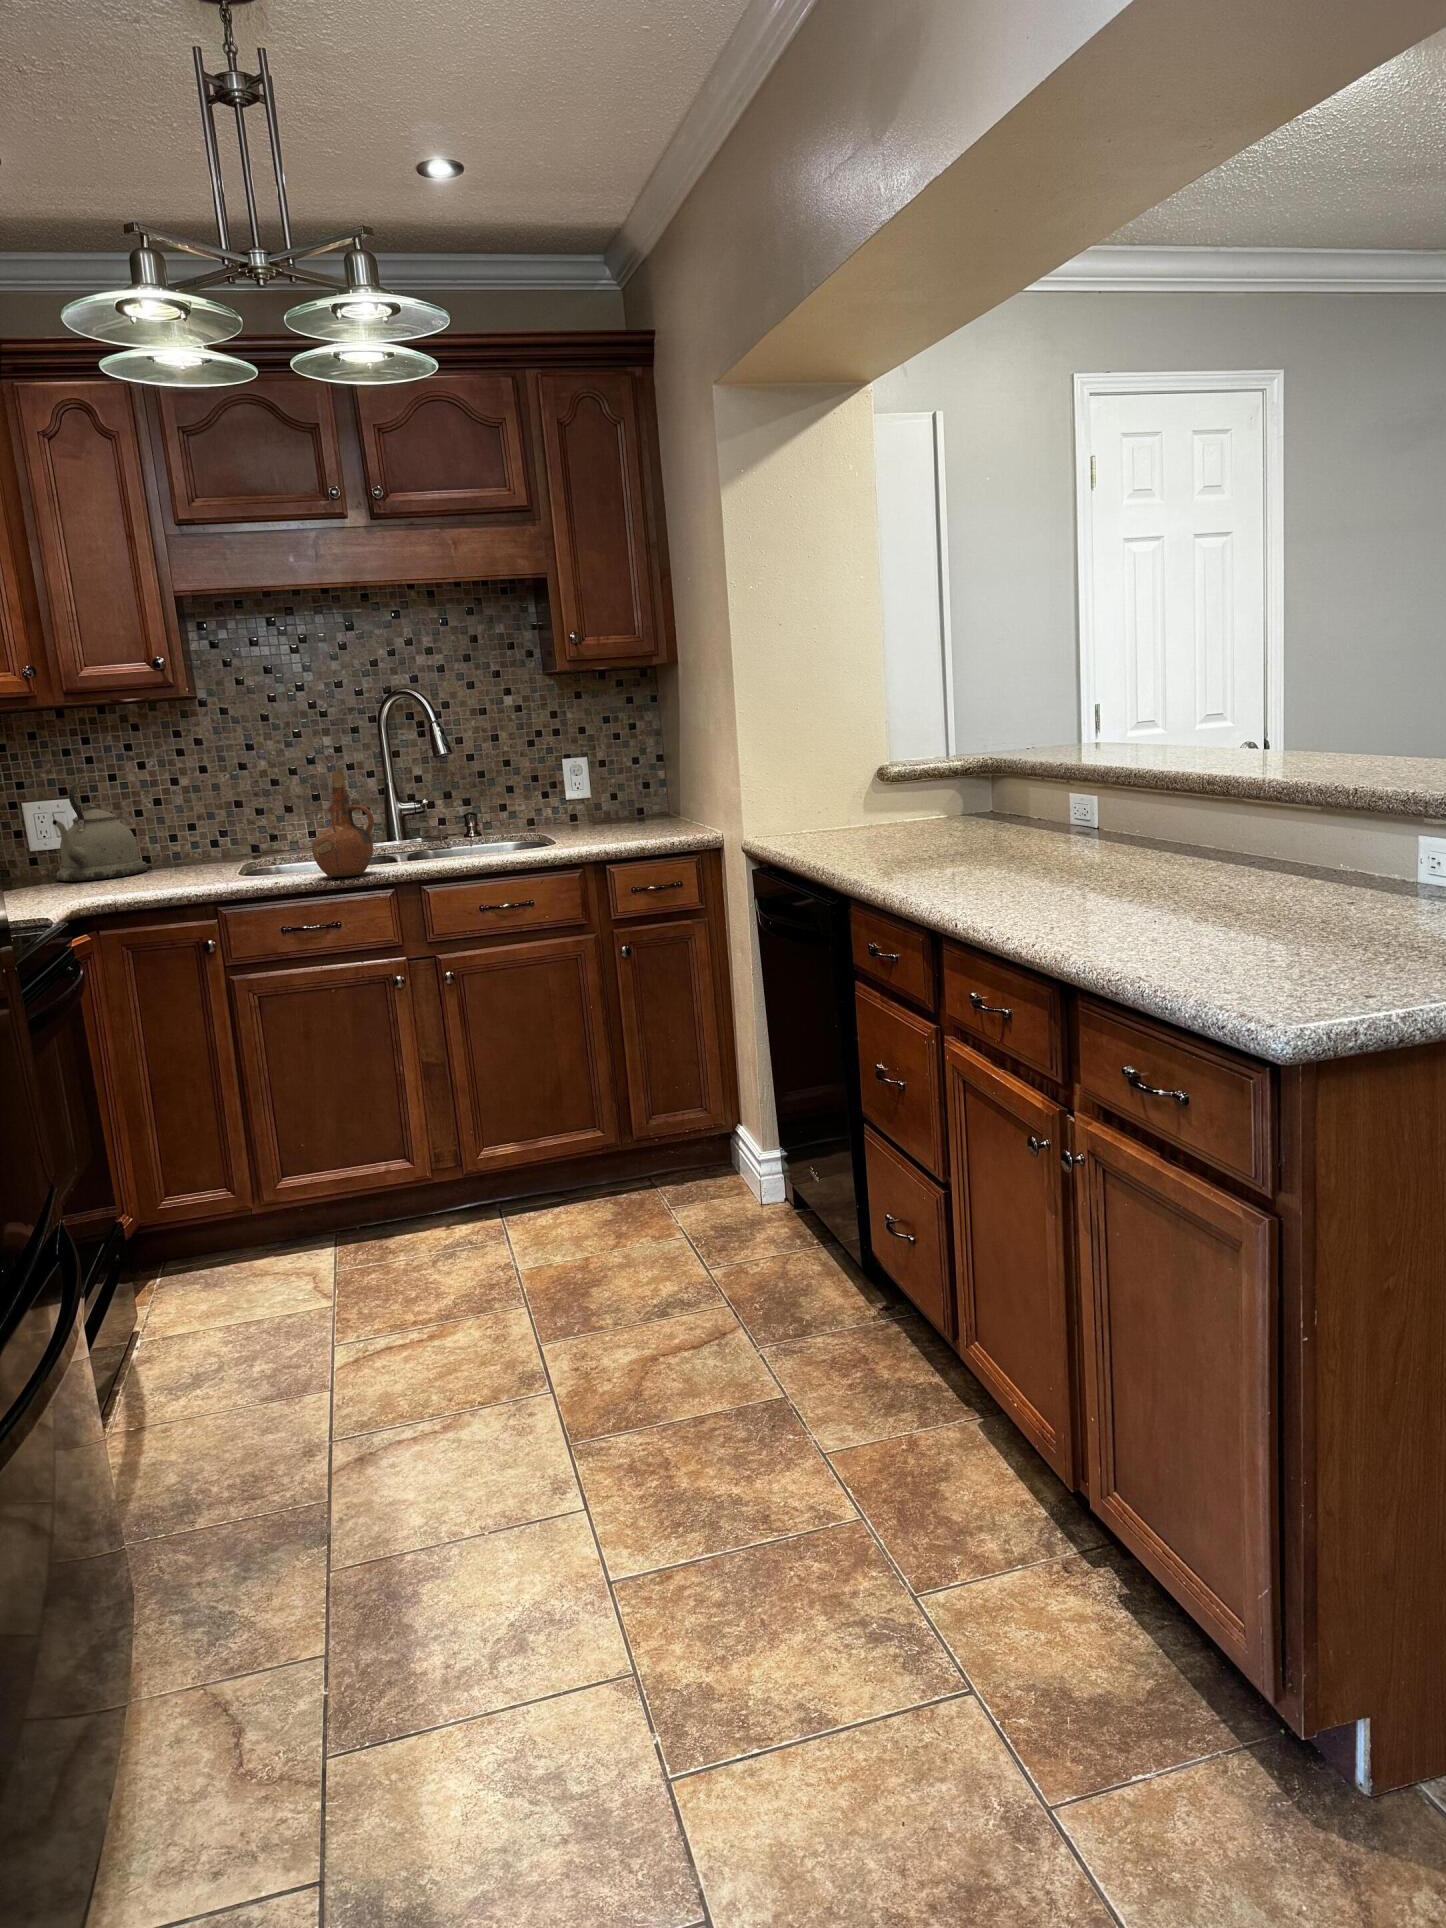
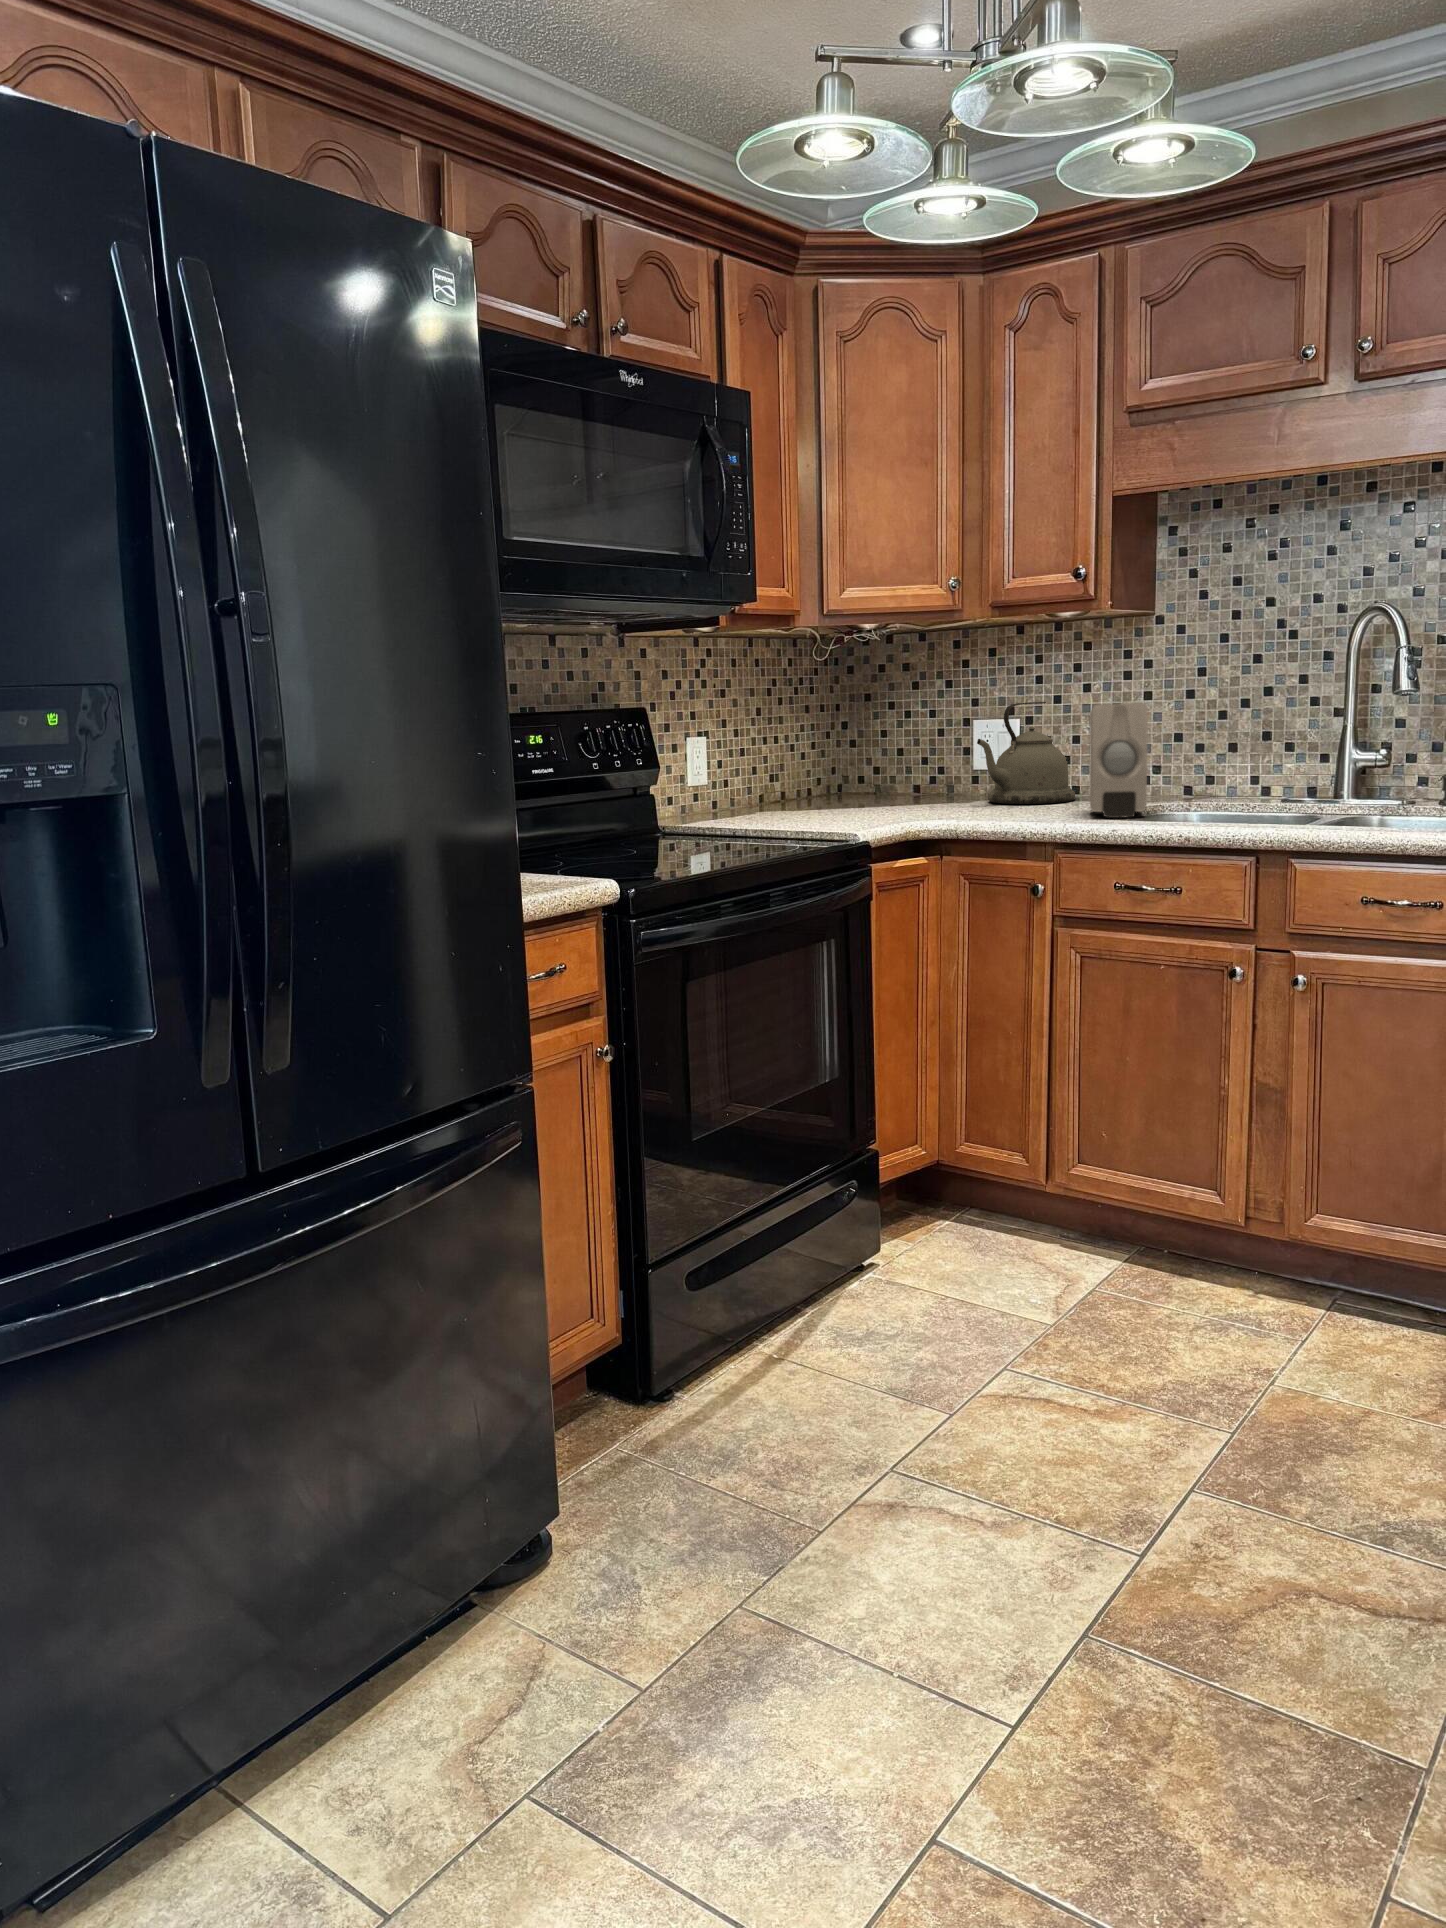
ceramic pitcher: present [312,770,374,877] -> none [1163,705,1244,835]
soap dispenser: none [180,774,261,877] -> present [1089,703,1148,818]

